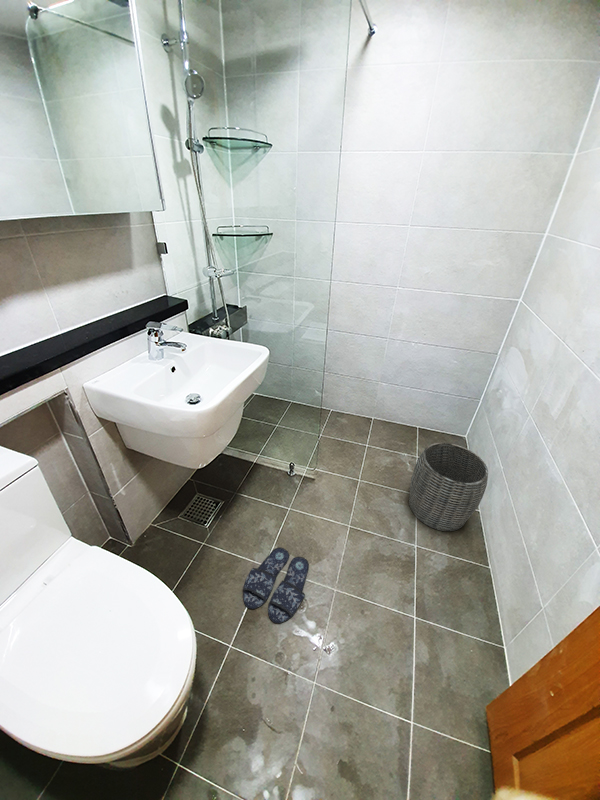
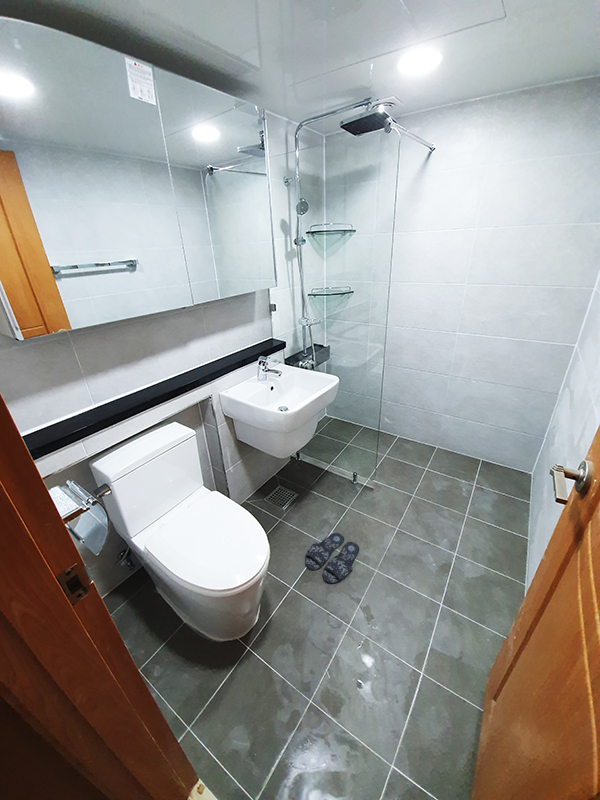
woven basket: present [409,443,488,531] -> none [458,466,531,548]

